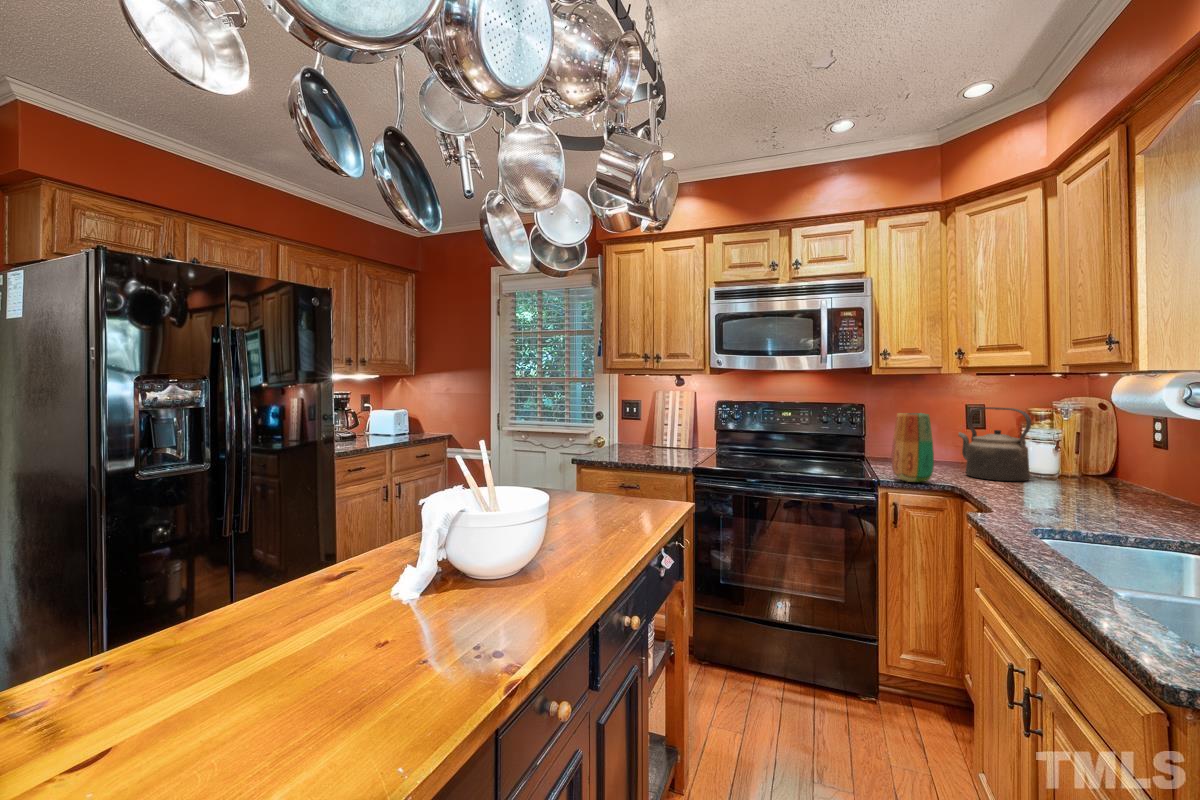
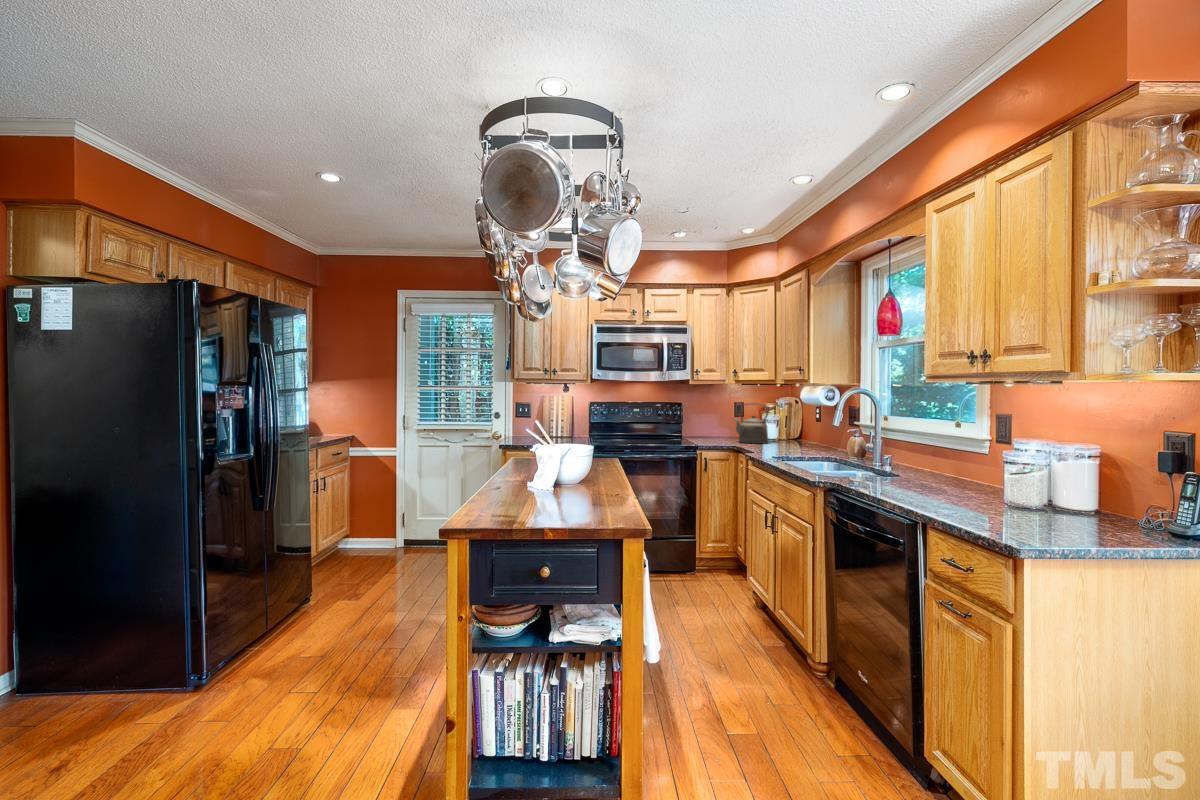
vase: present [891,413,934,482] -> none [705,407,726,446]

